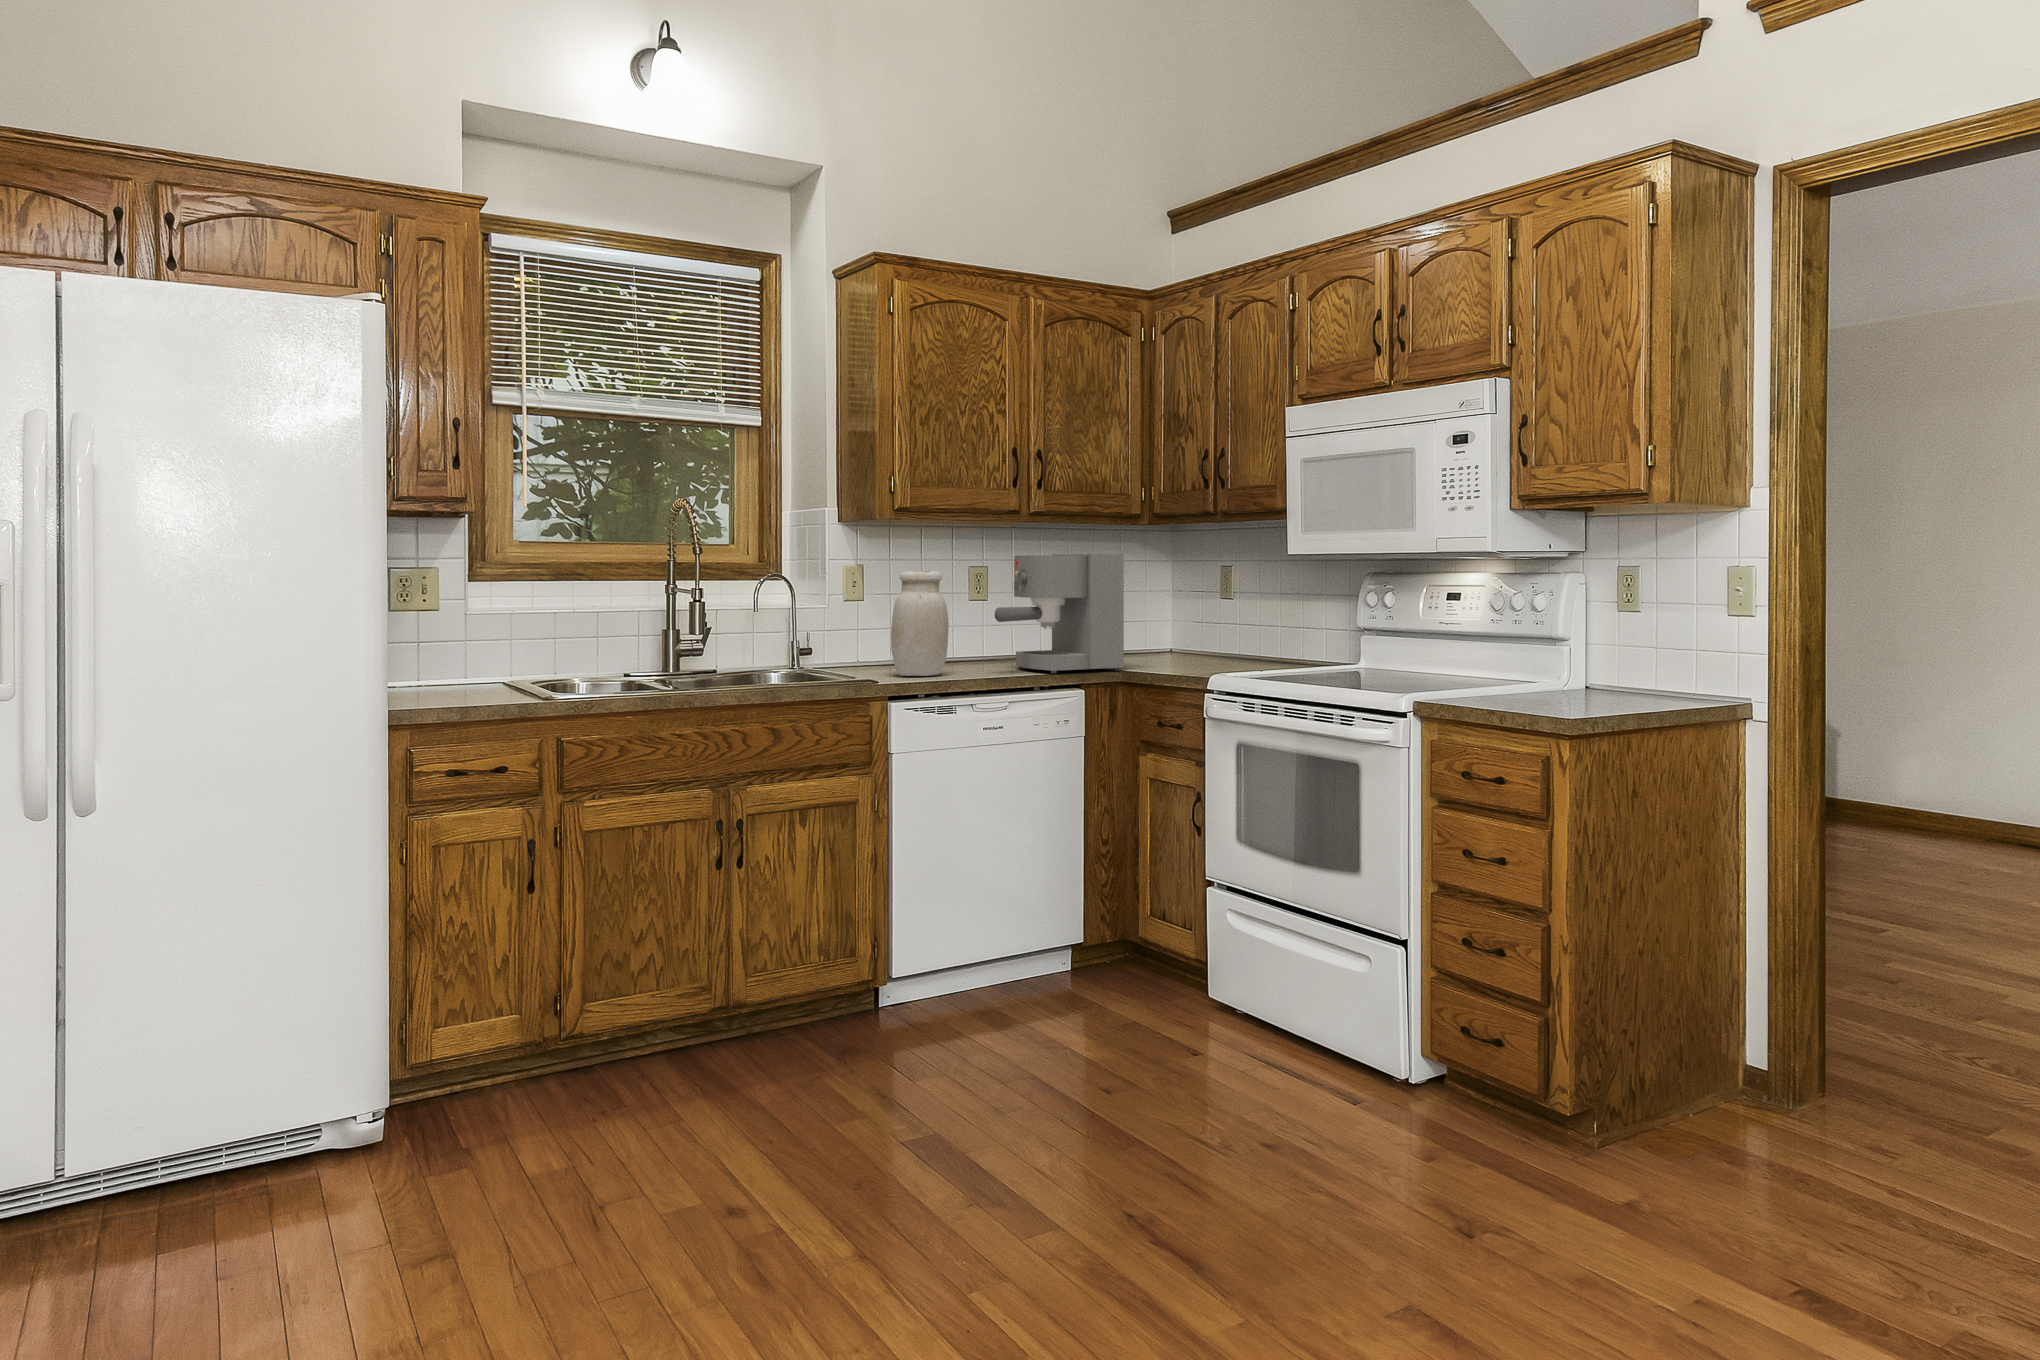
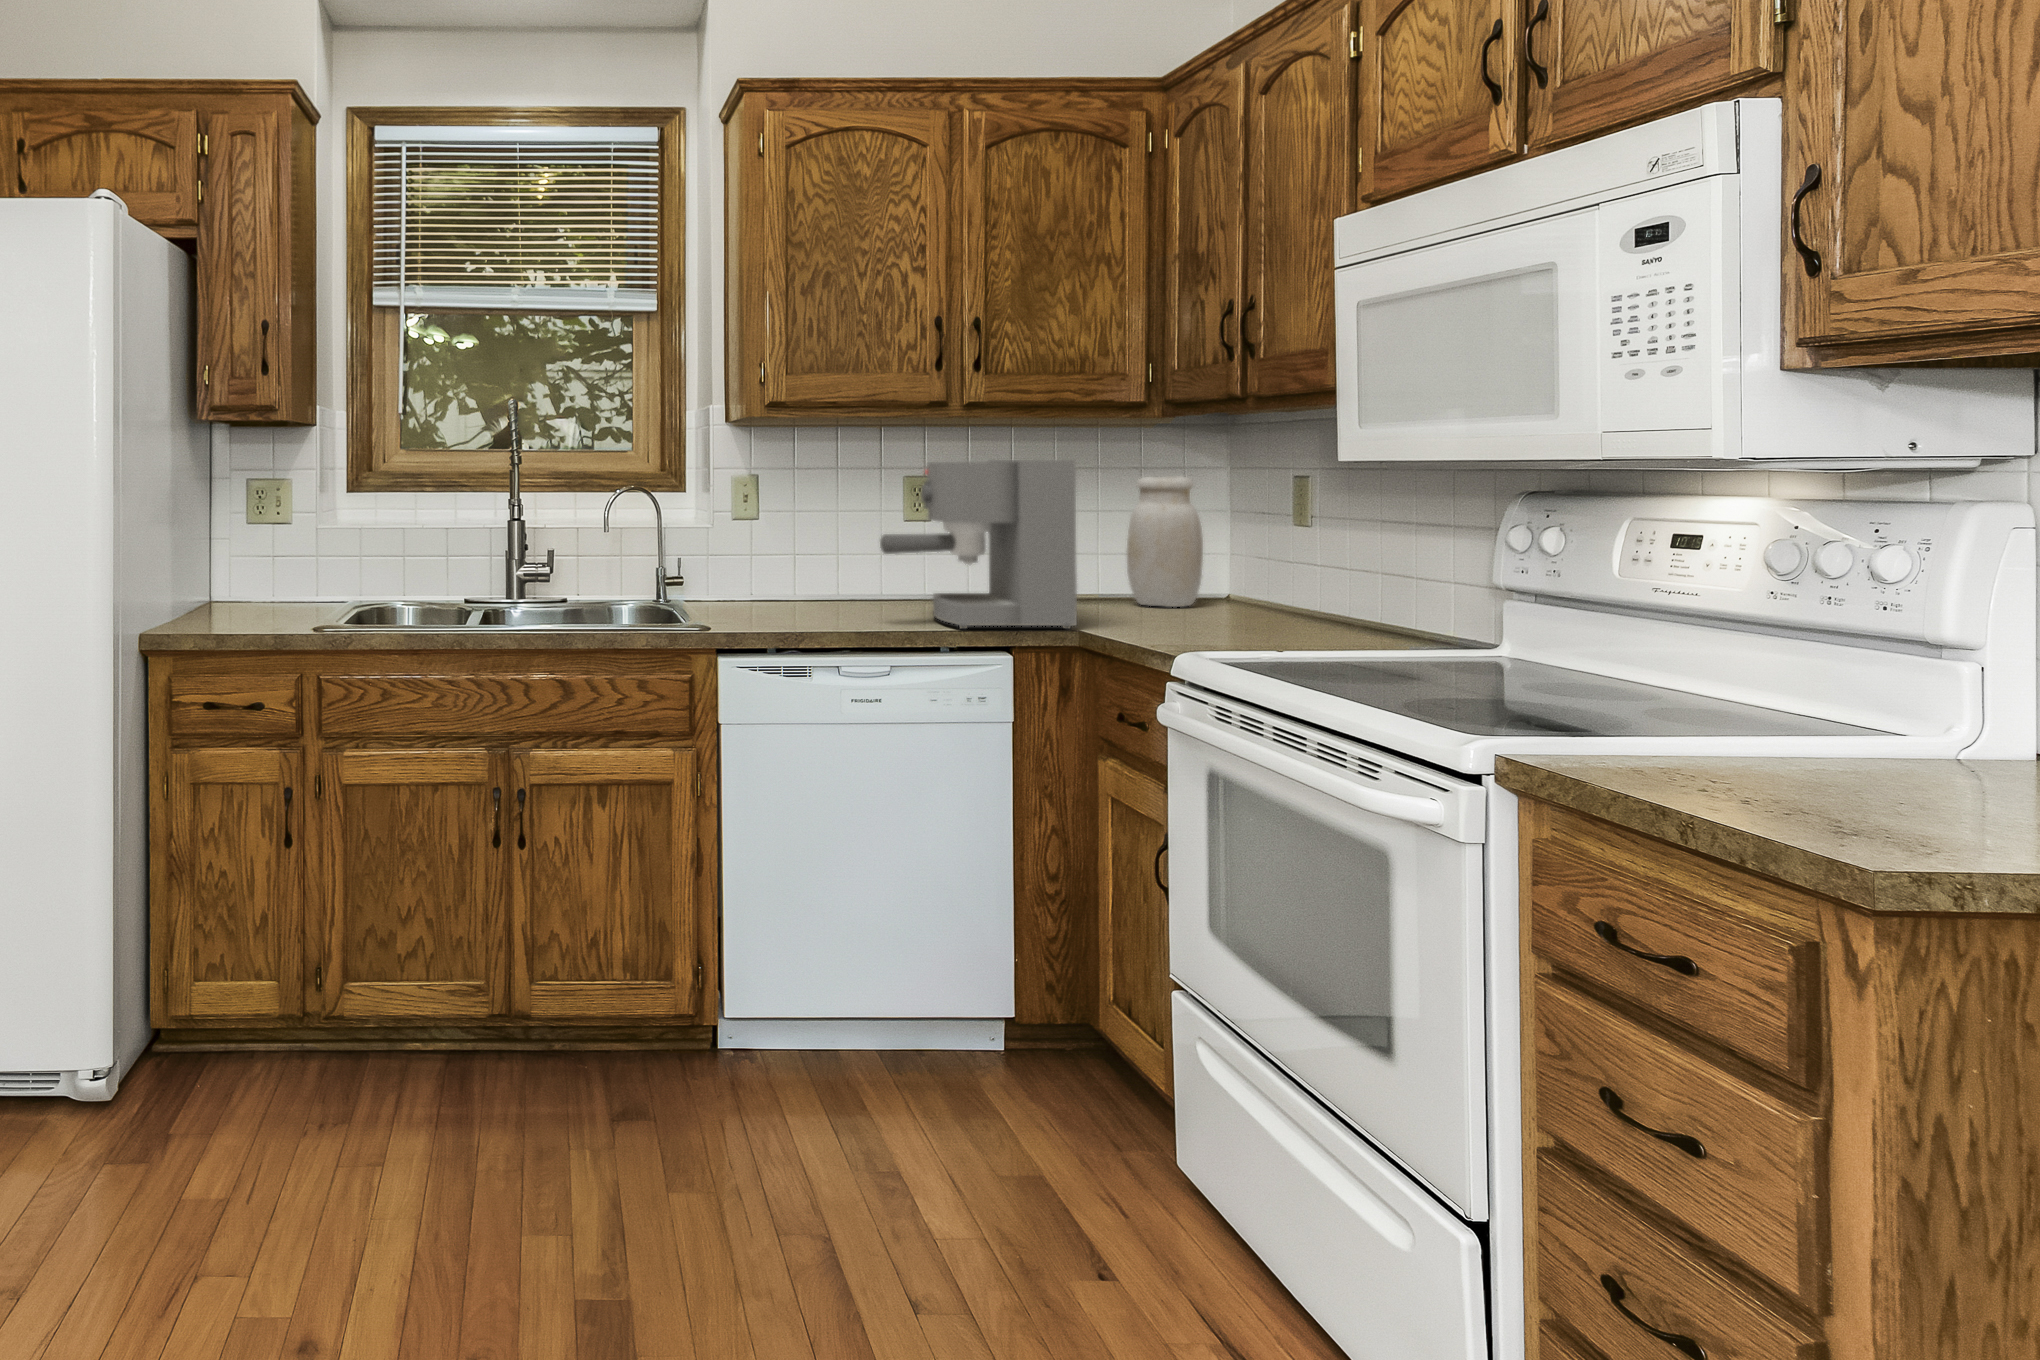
jar: present [891,571,949,676] -> present [1127,476,1203,607]

